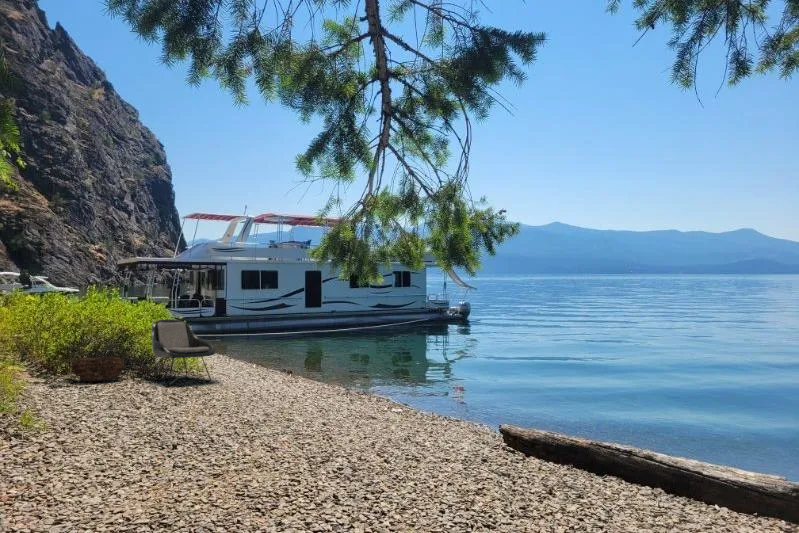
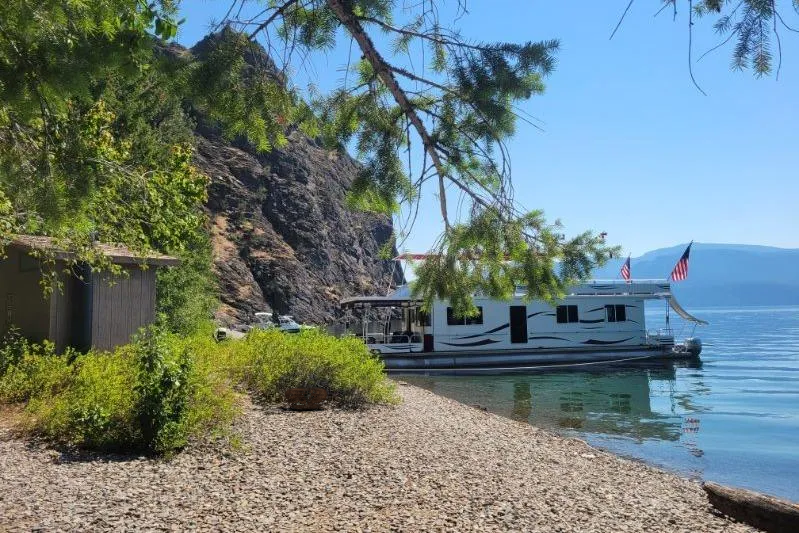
lounge chair: present [145,319,215,386] -> none [344,355,405,417]

